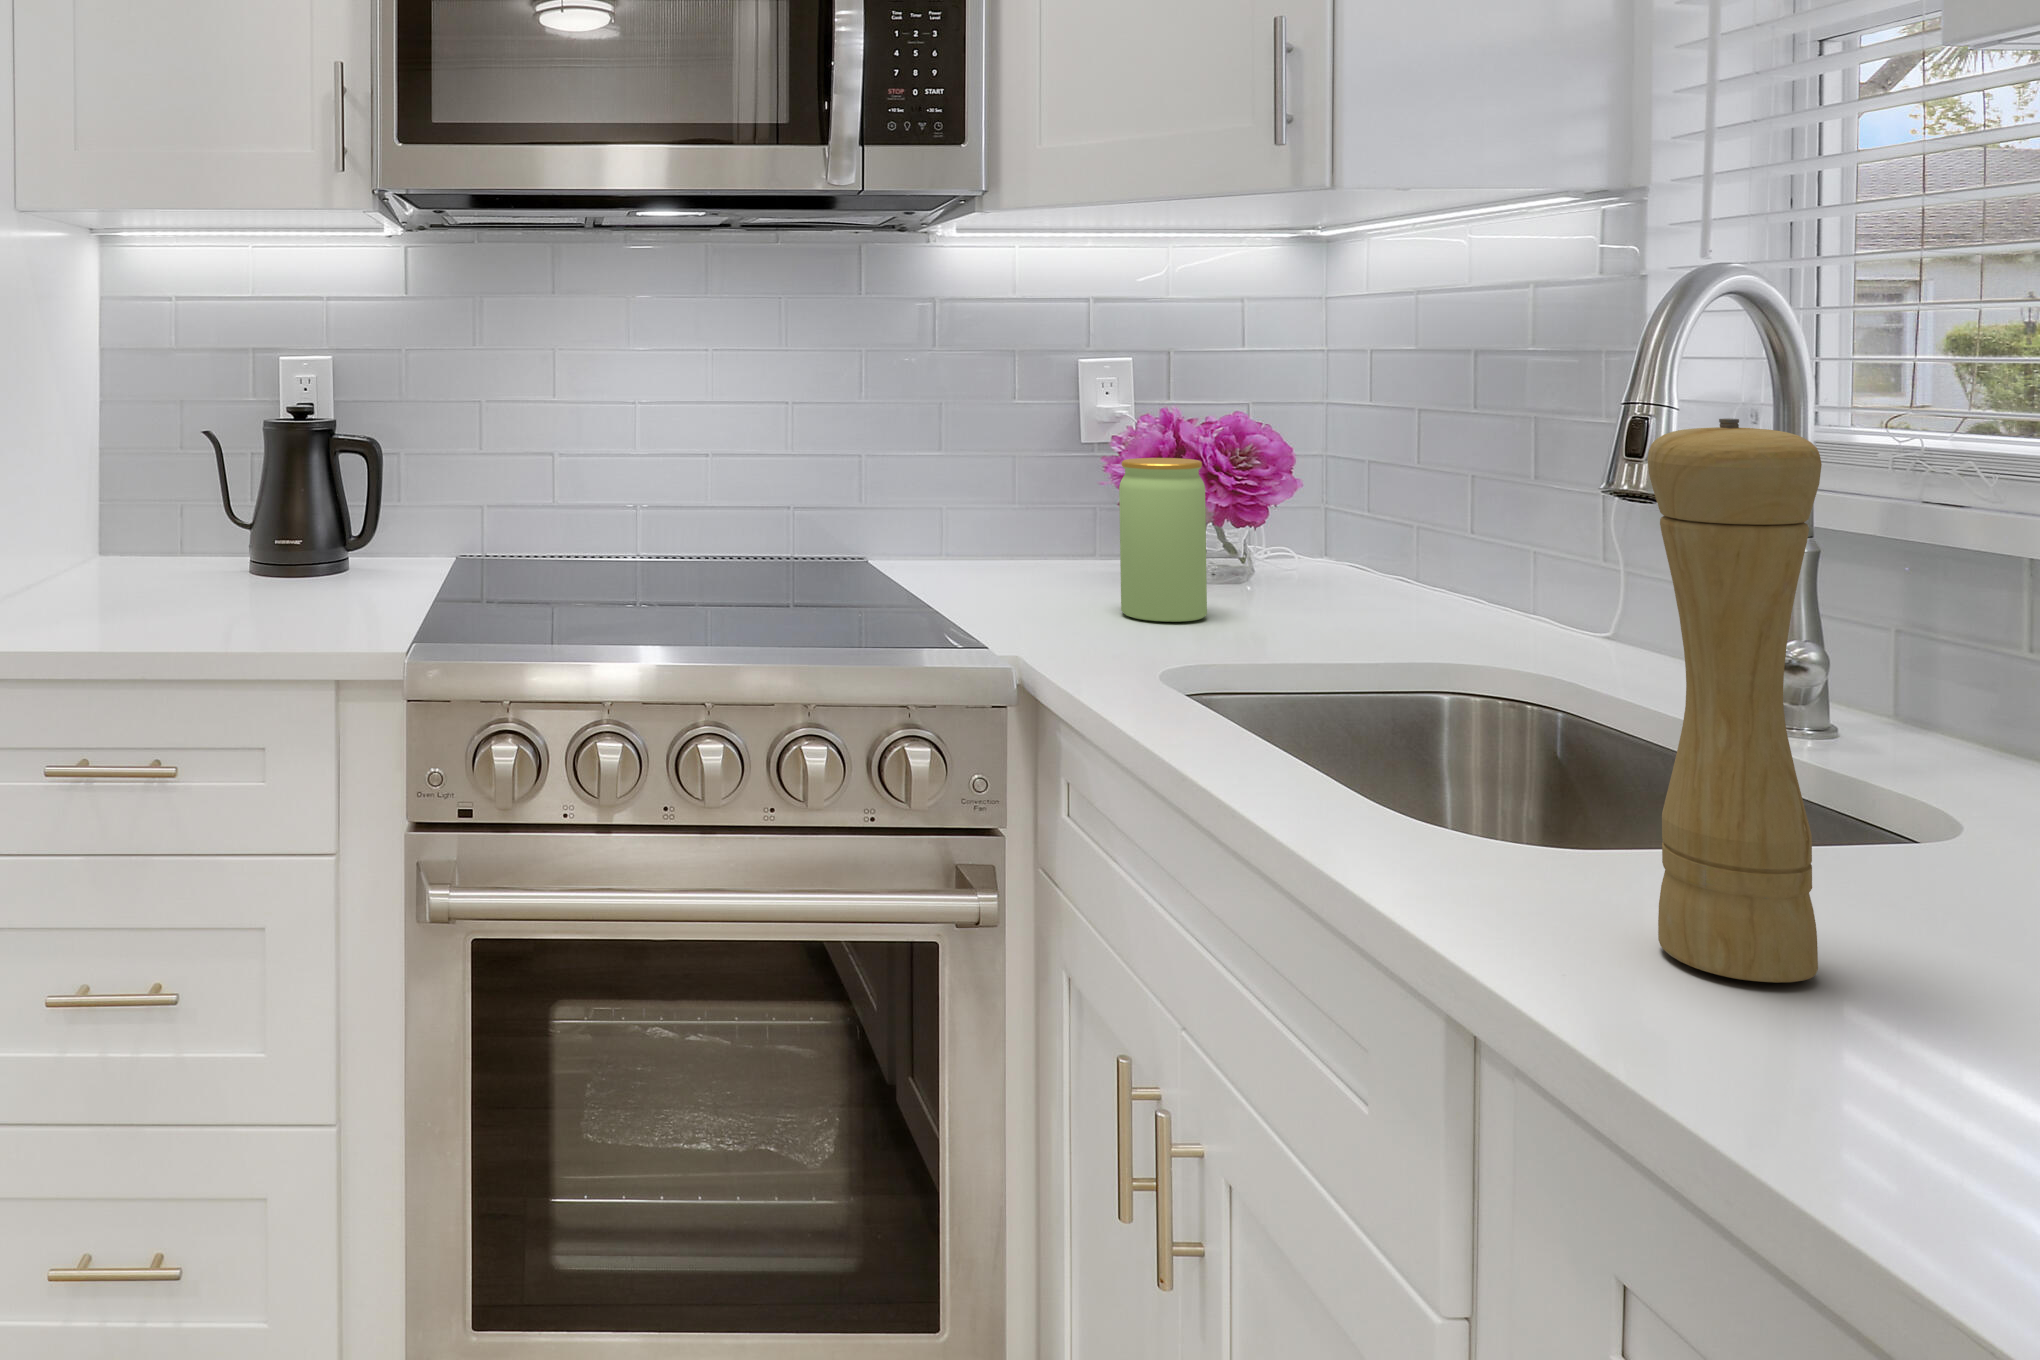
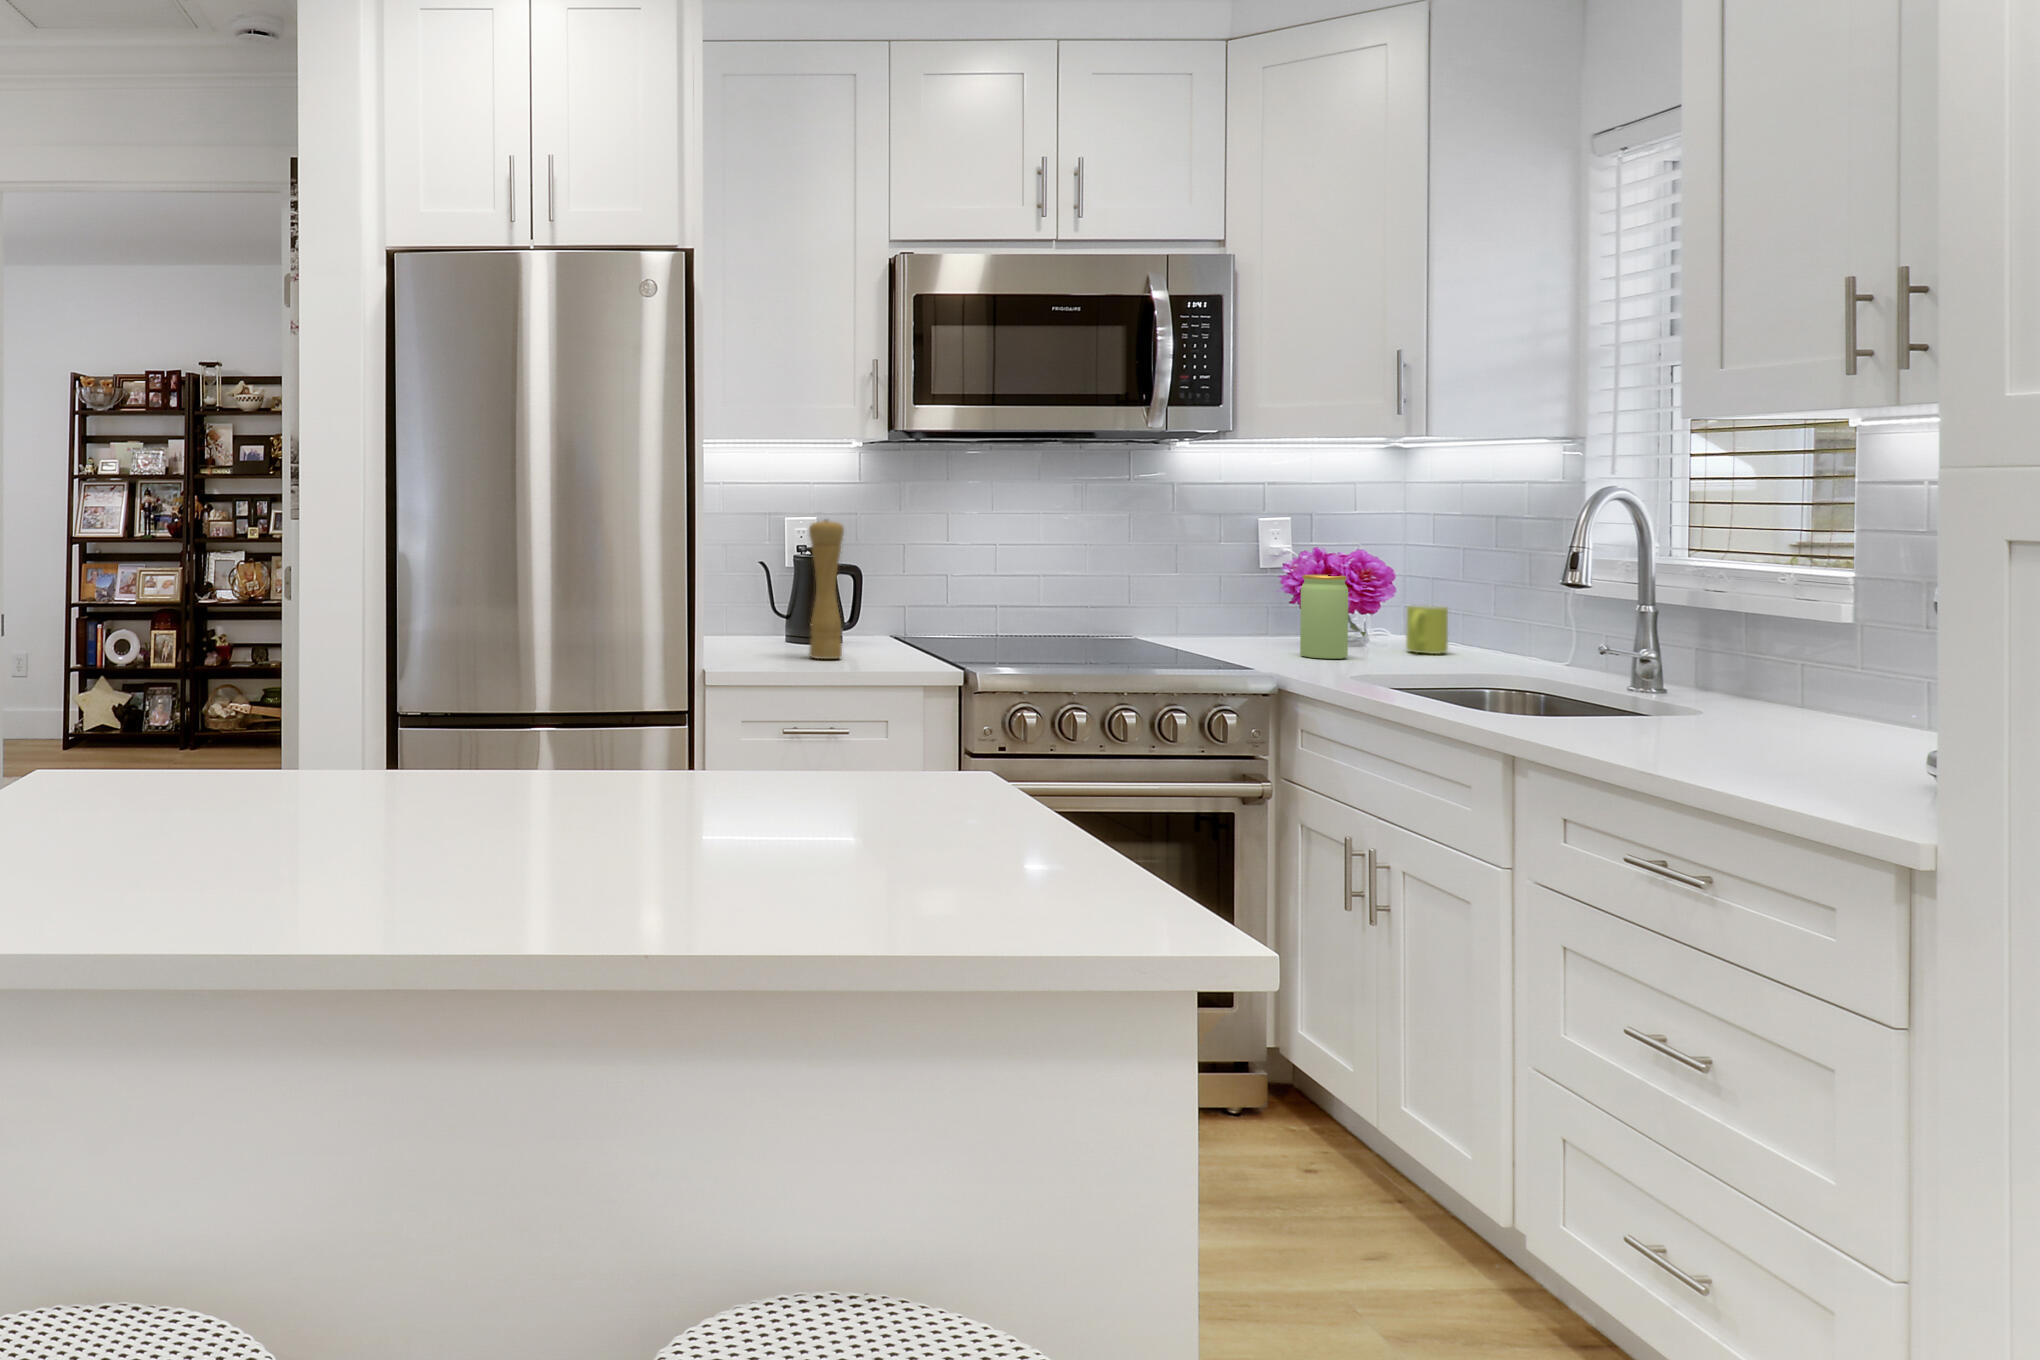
pepper mill: present [1648,418,1822,982] -> present [809,520,844,659]
mug: none [1335,507,1411,601] -> present [1406,605,1448,654]

